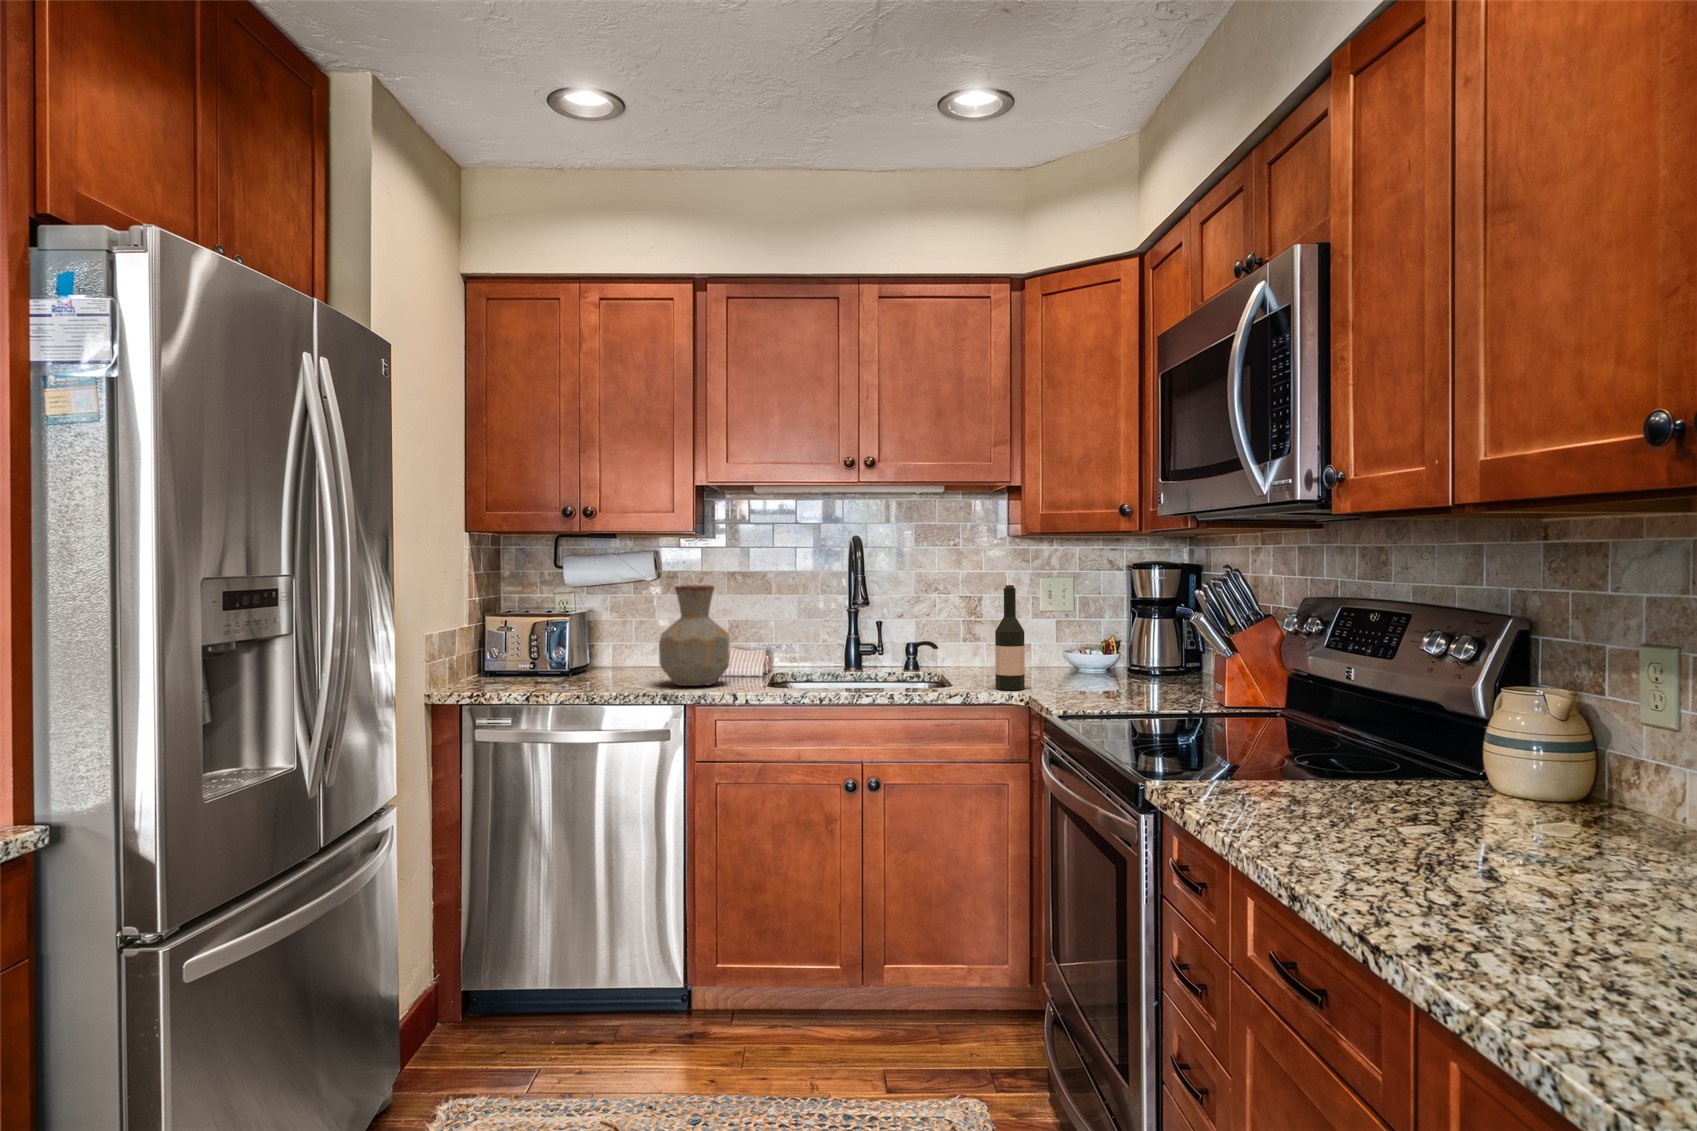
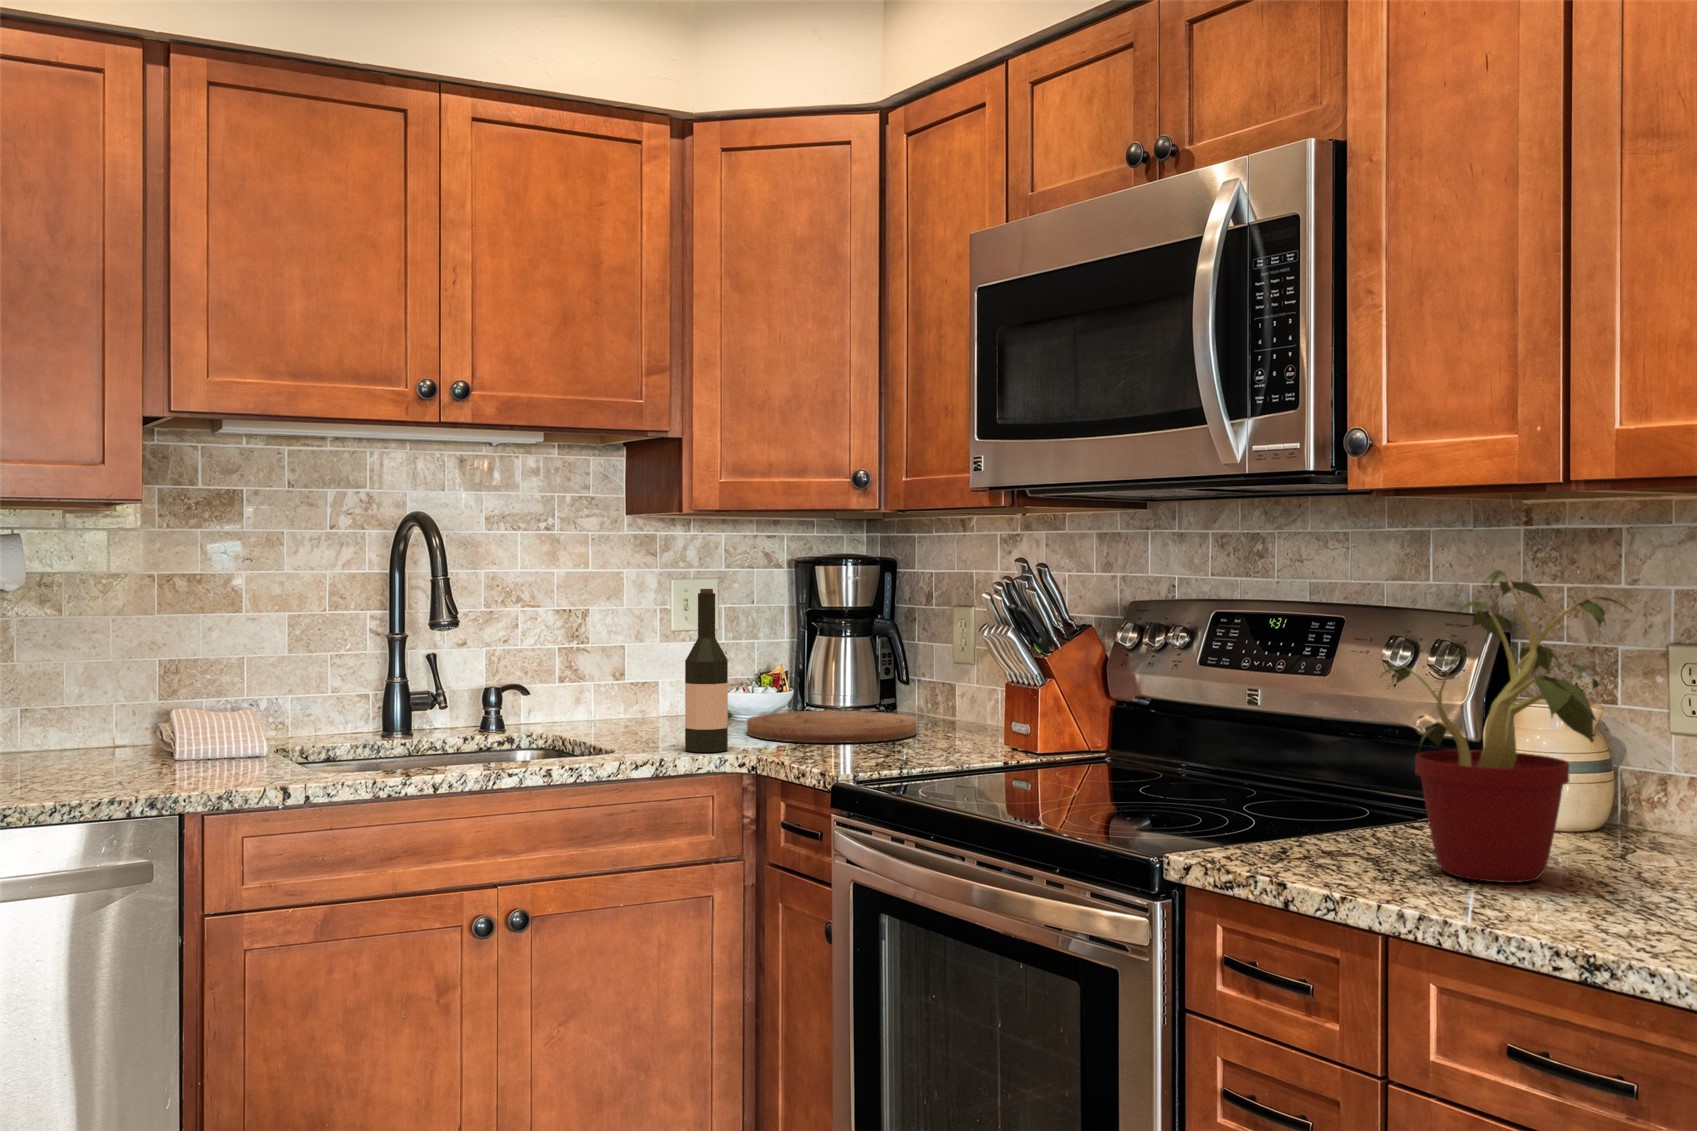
potted plant: none [1274,577,1492,827] -> present [1383,569,1628,883]
vase: present [659,585,730,686] -> none [65,592,219,788]
cutting board: none [1059,668,1179,691] -> present [747,711,917,743]

